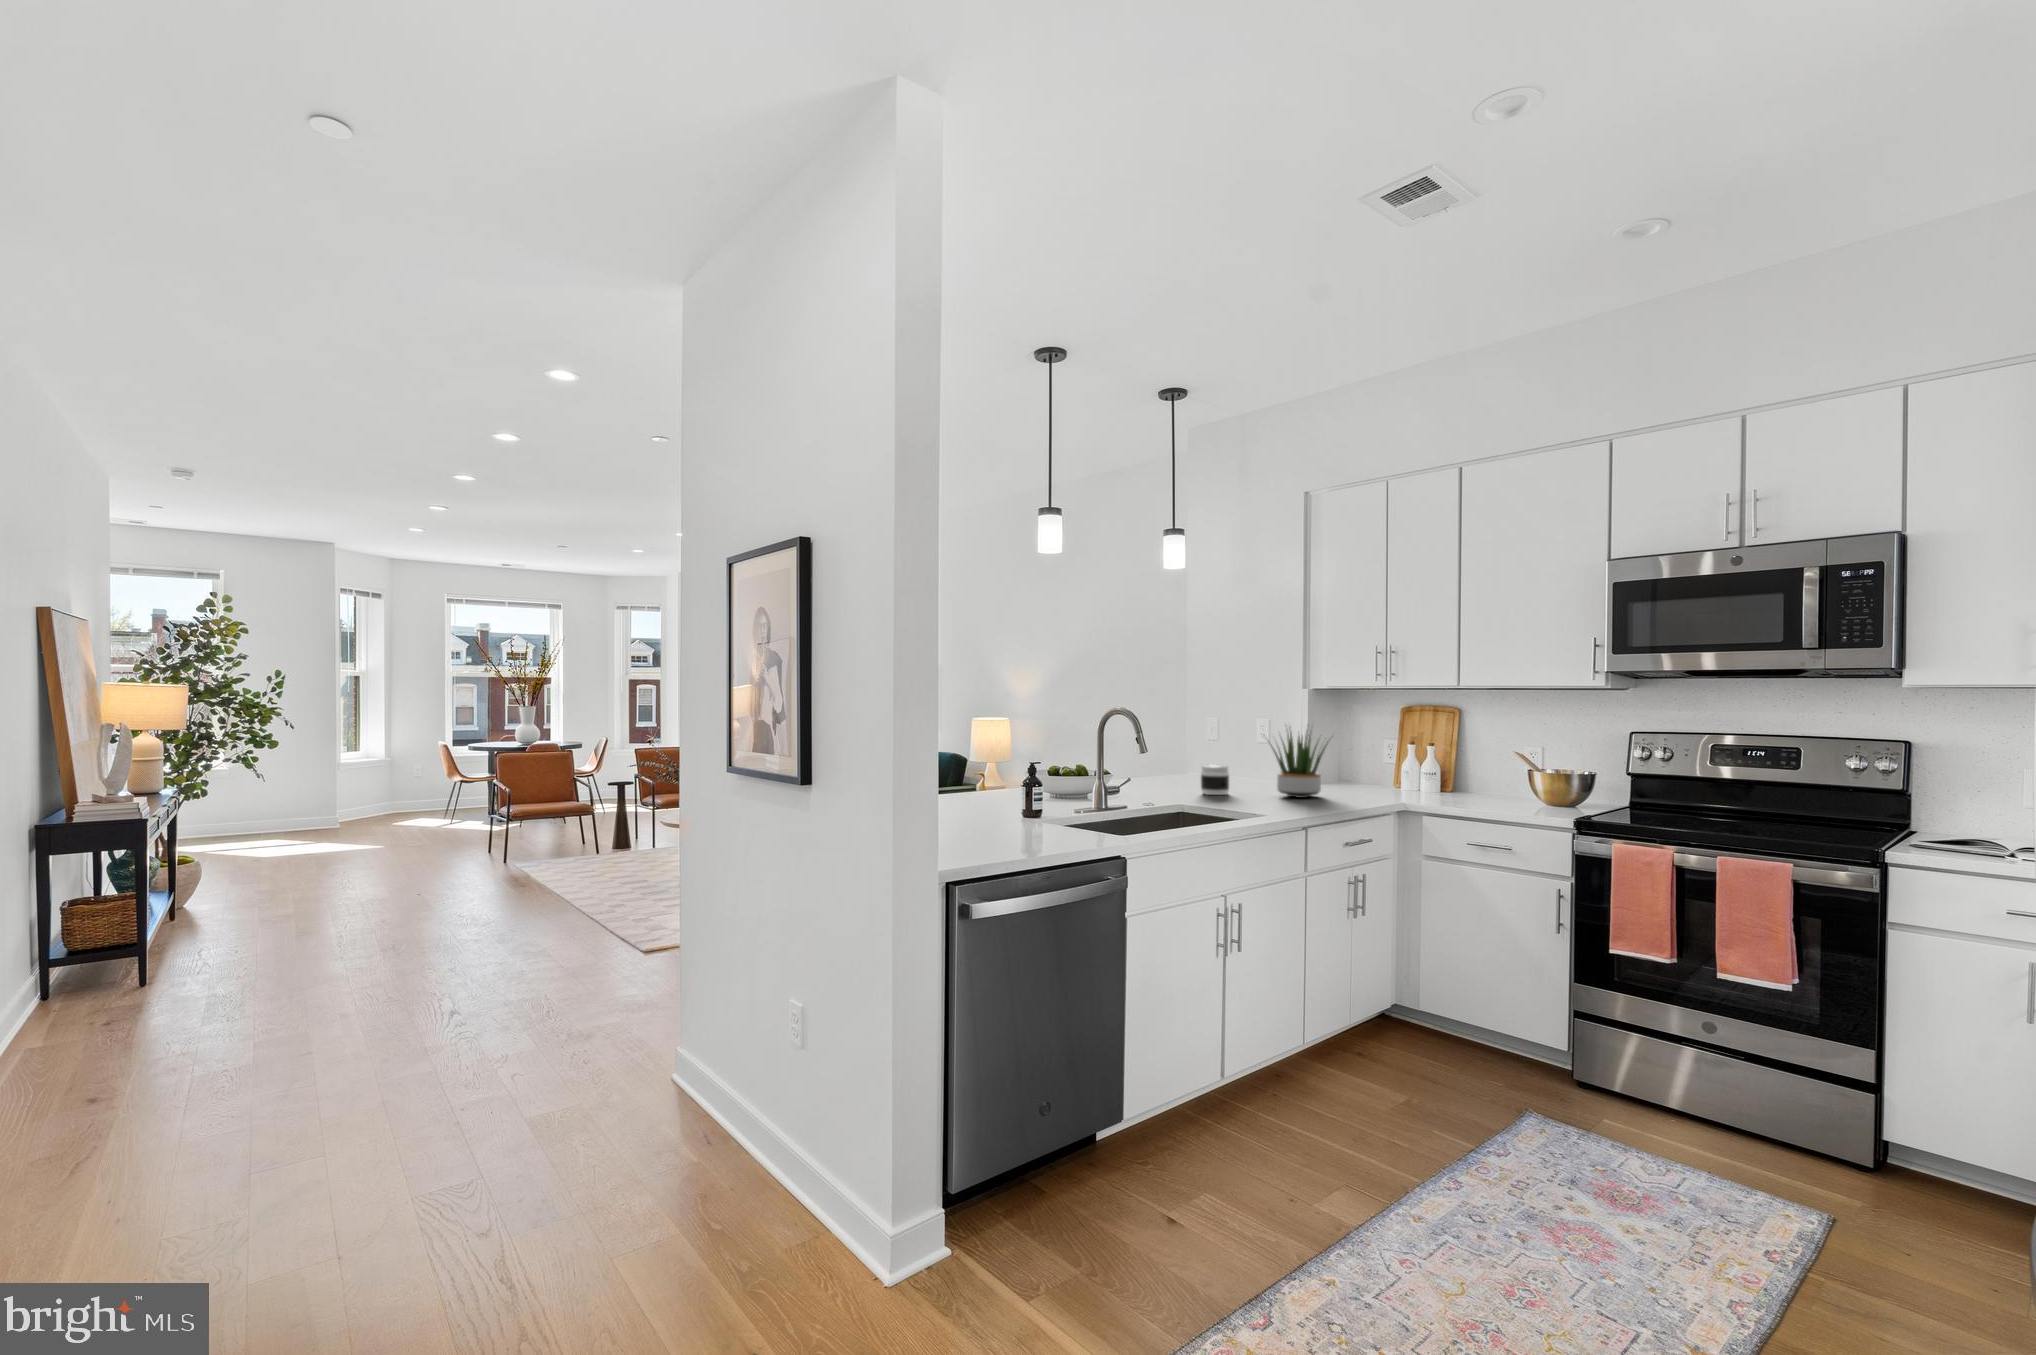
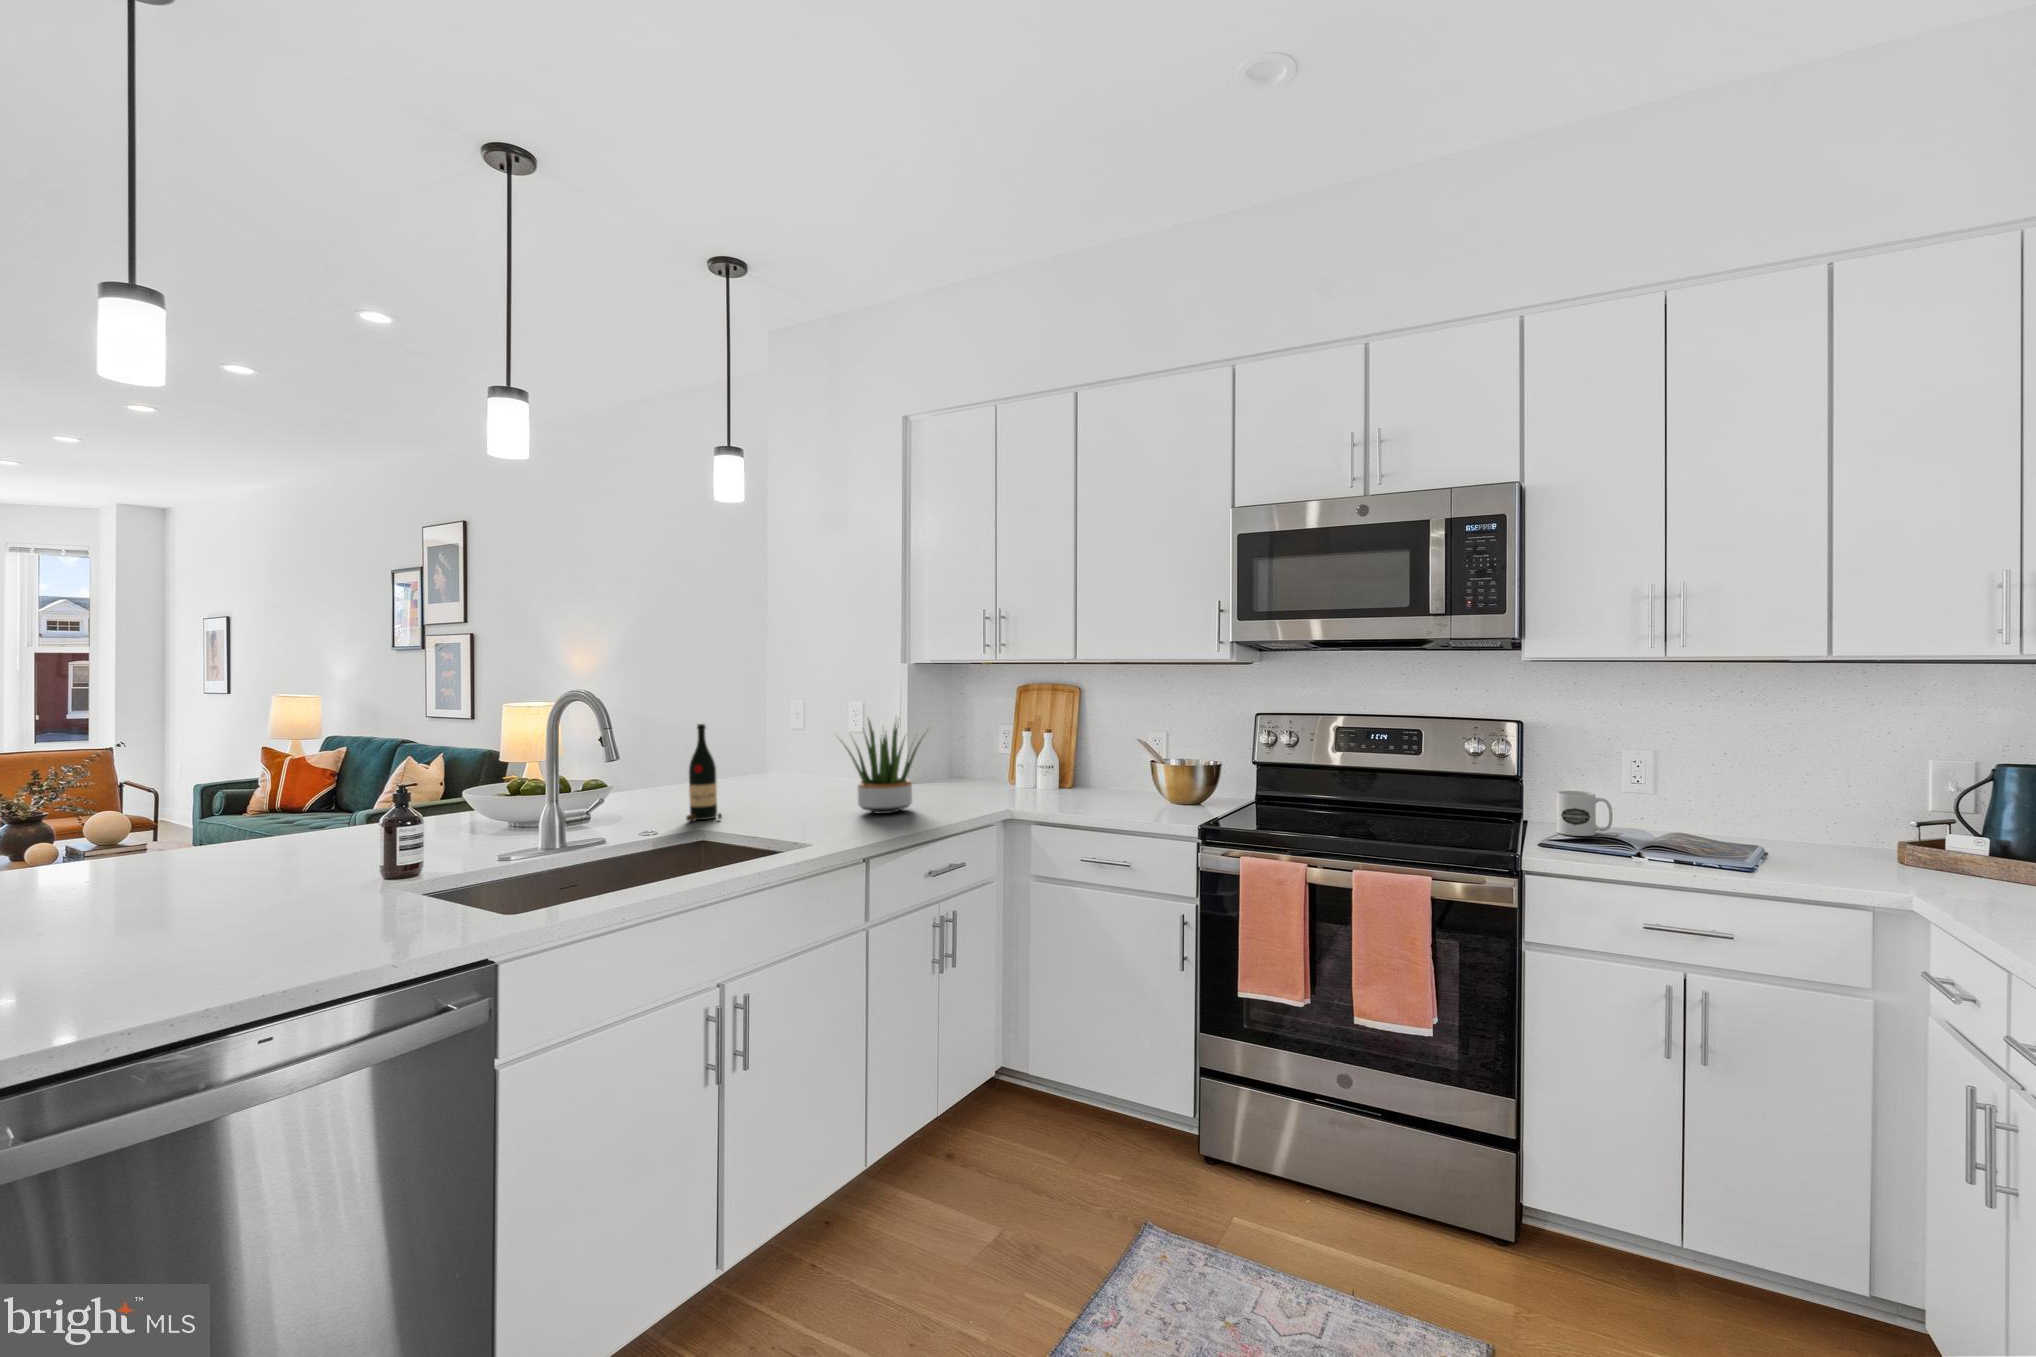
wine bottle: none [1147,724,1172,795] -> present [686,724,722,821]
jar: present [1201,764,1229,795] -> none [761,774,799,816]
mug: none [1934,804,1992,843] -> present [1557,791,1613,836]

